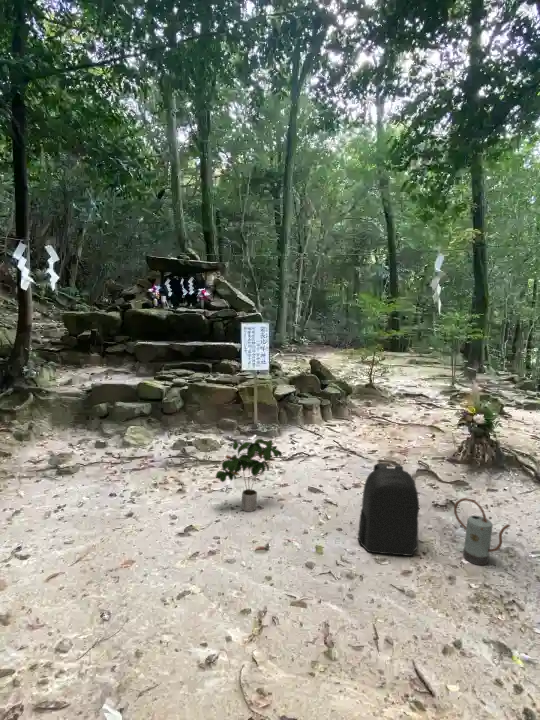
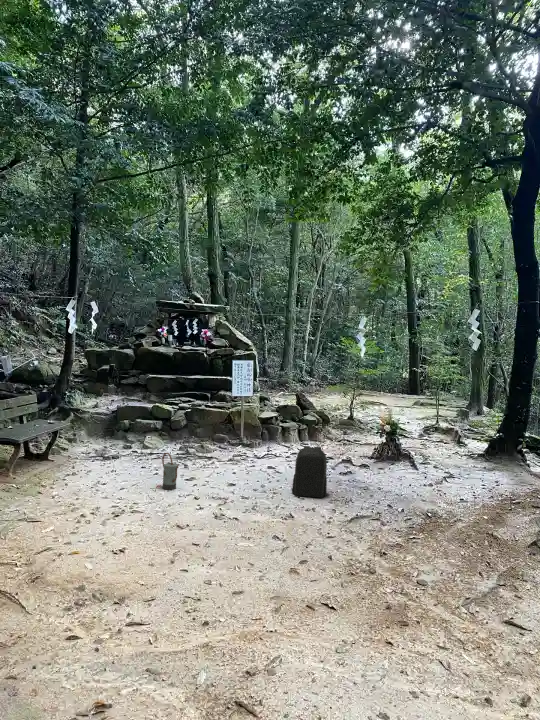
potted plant: present [216,439,282,512] -> none [208,433,251,480]
watering can: present [454,498,510,565] -> present [162,453,179,490]

